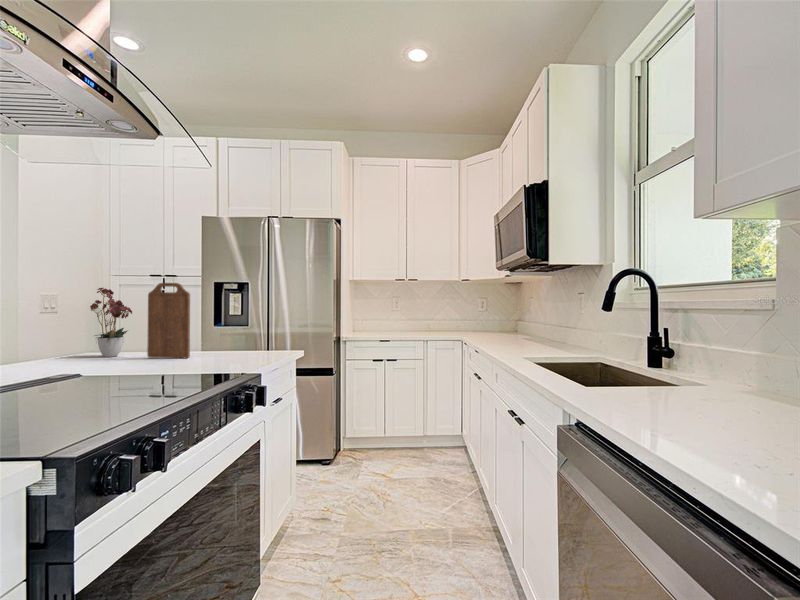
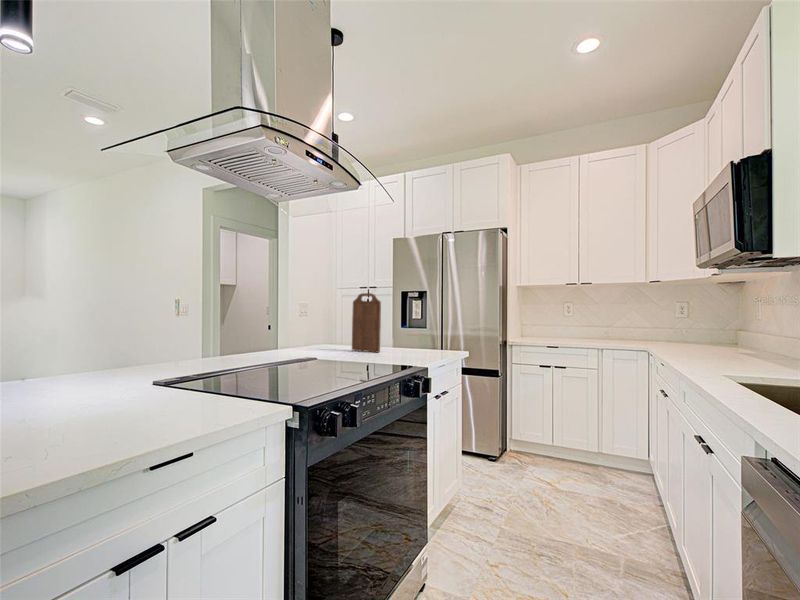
flower arrangement: present [90,288,132,357] -> none [315,294,345,348]

